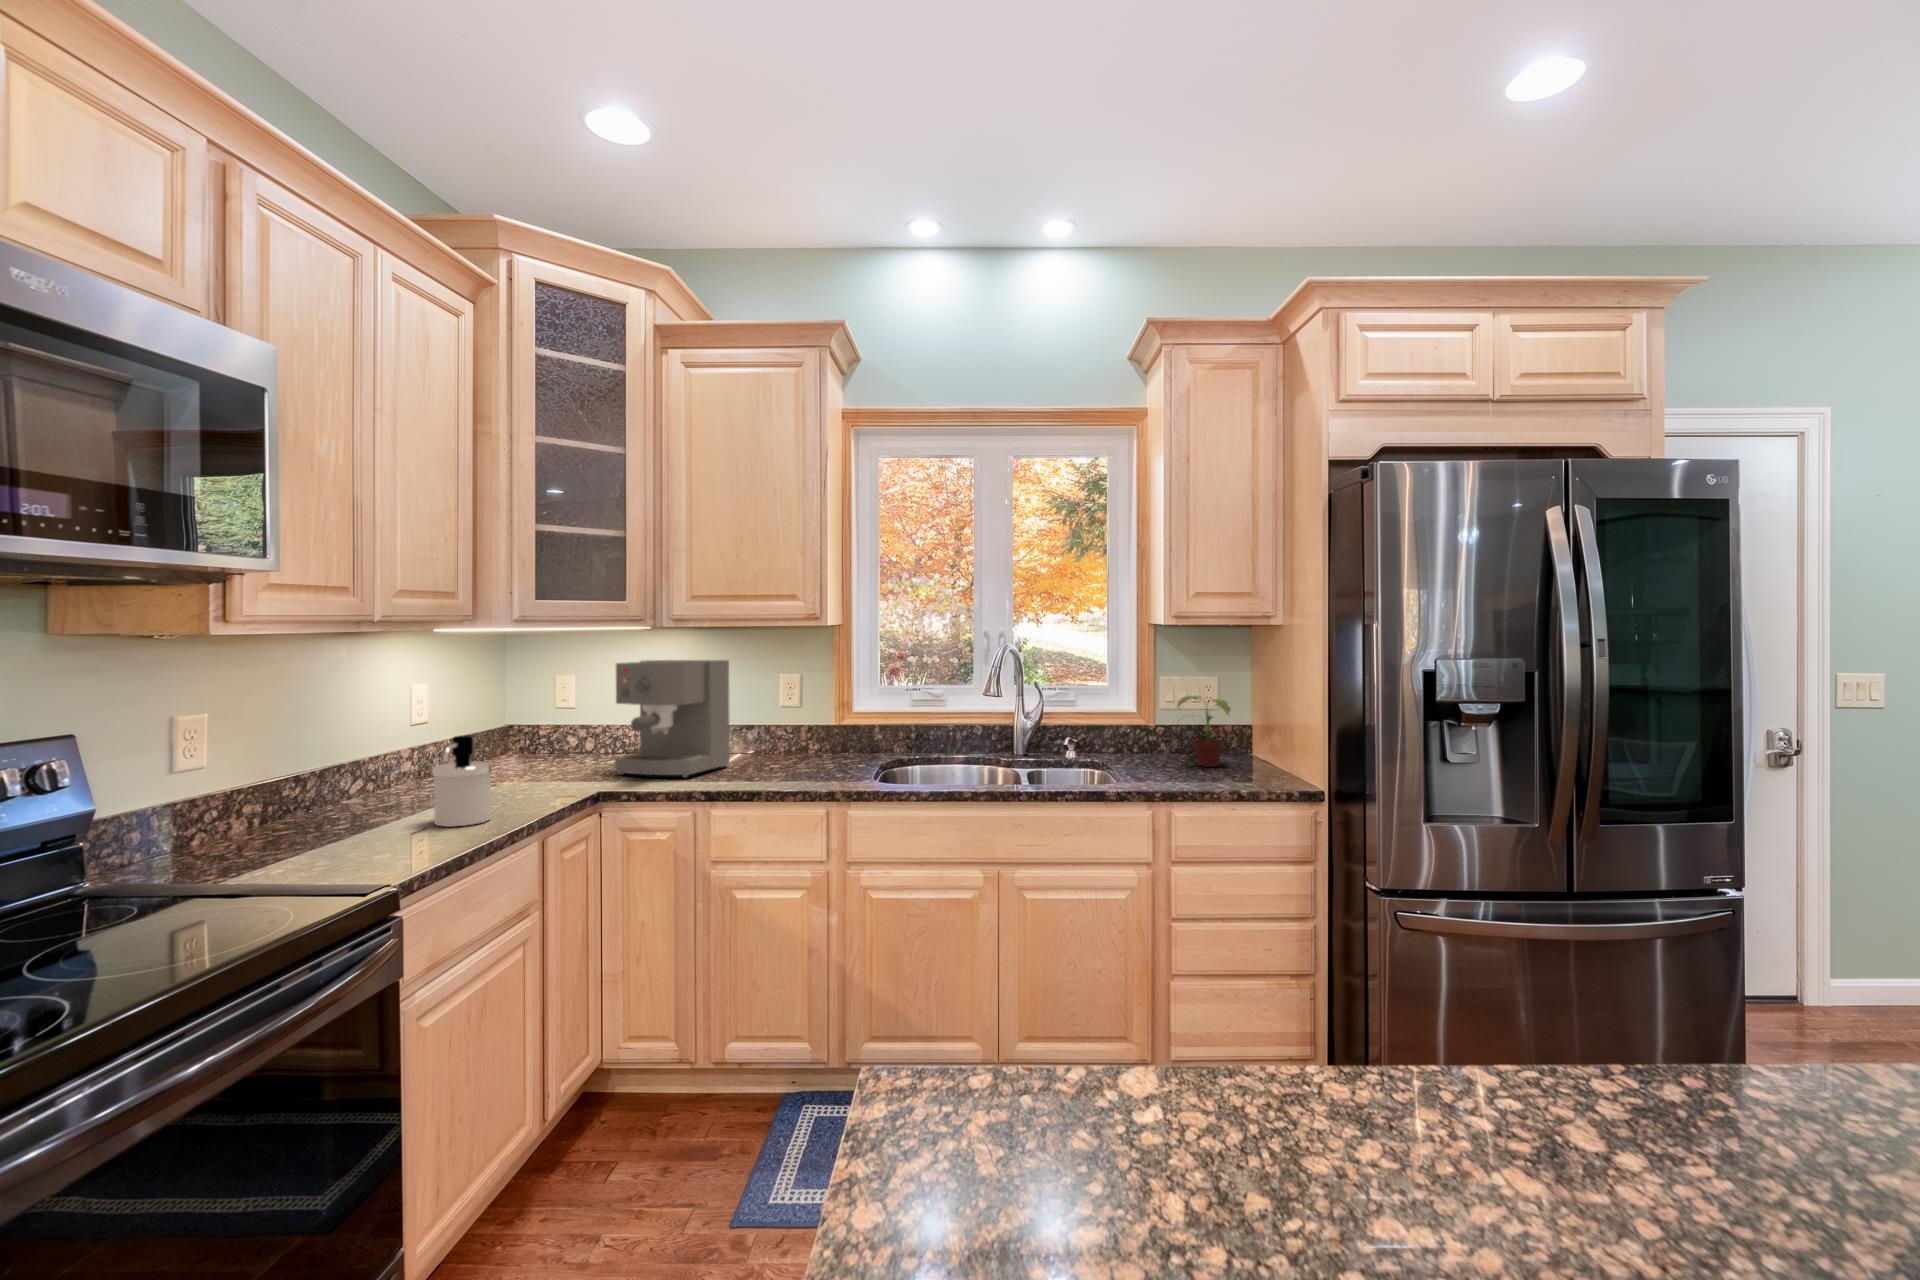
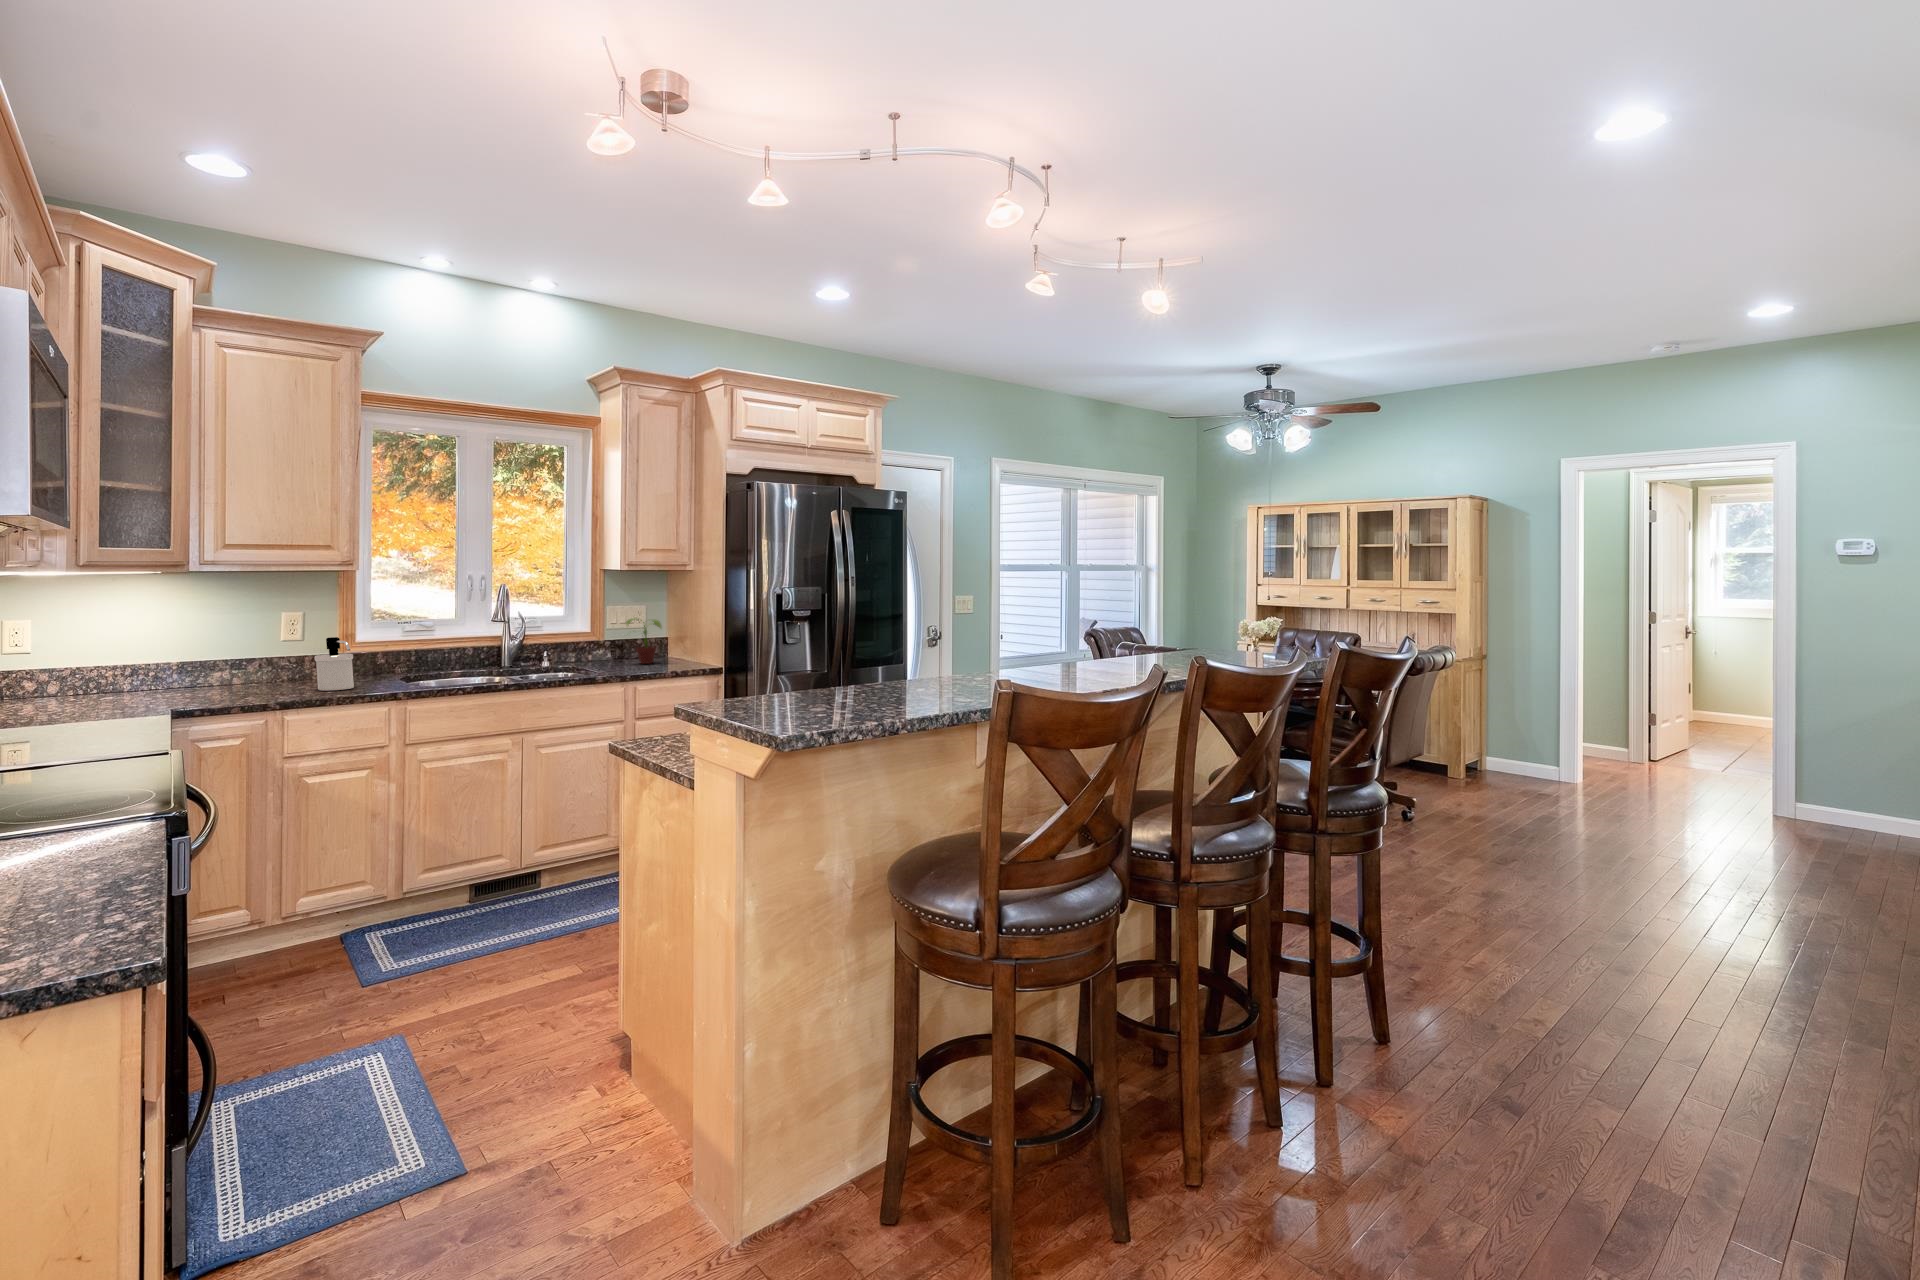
coffee maker: present [615,660,730,777] -> none [134,601,249,704]
soap dispenser: present [432,736,493,827] -> present [315,637,354,691]

